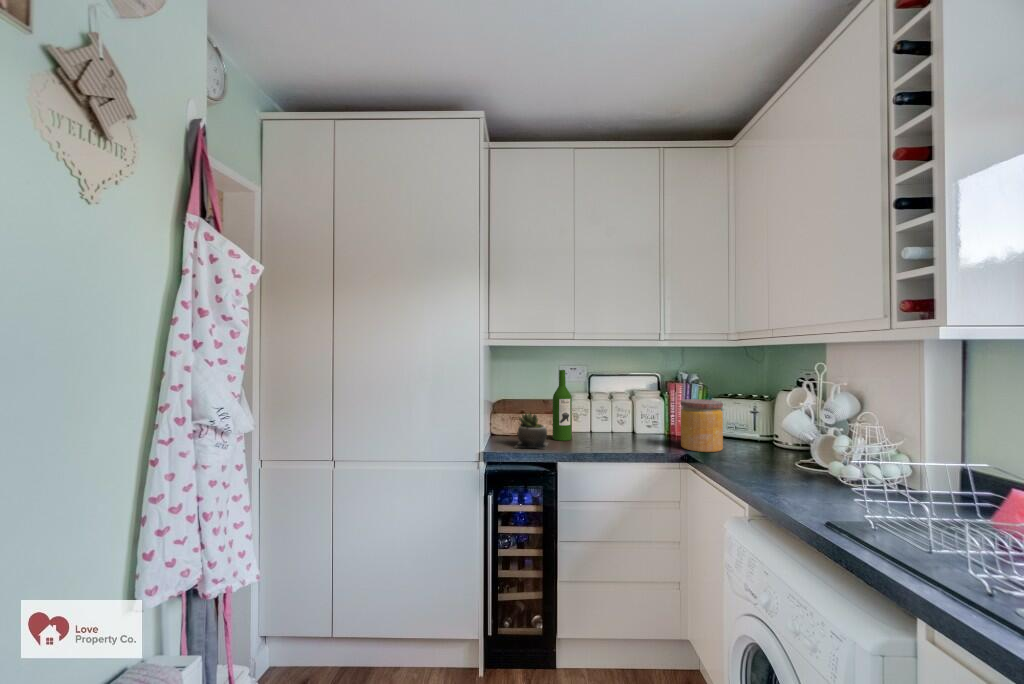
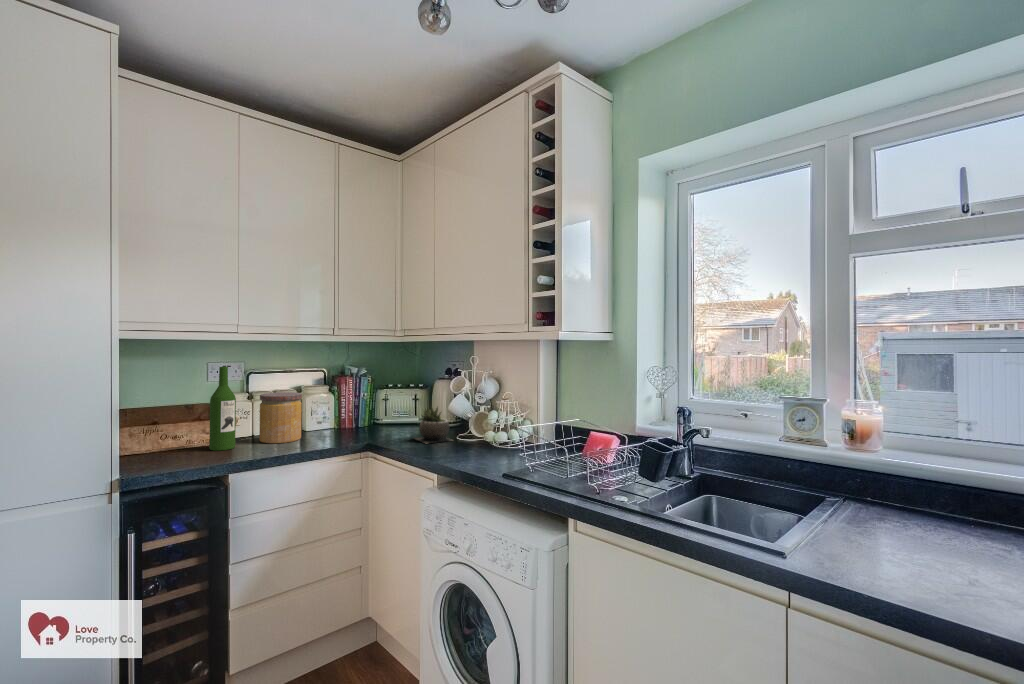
jar: present [681,399,723,452] -> present [259,392,302,443]
succulent plant: present [515,413,548,449] -> present [415,407,452,443]

